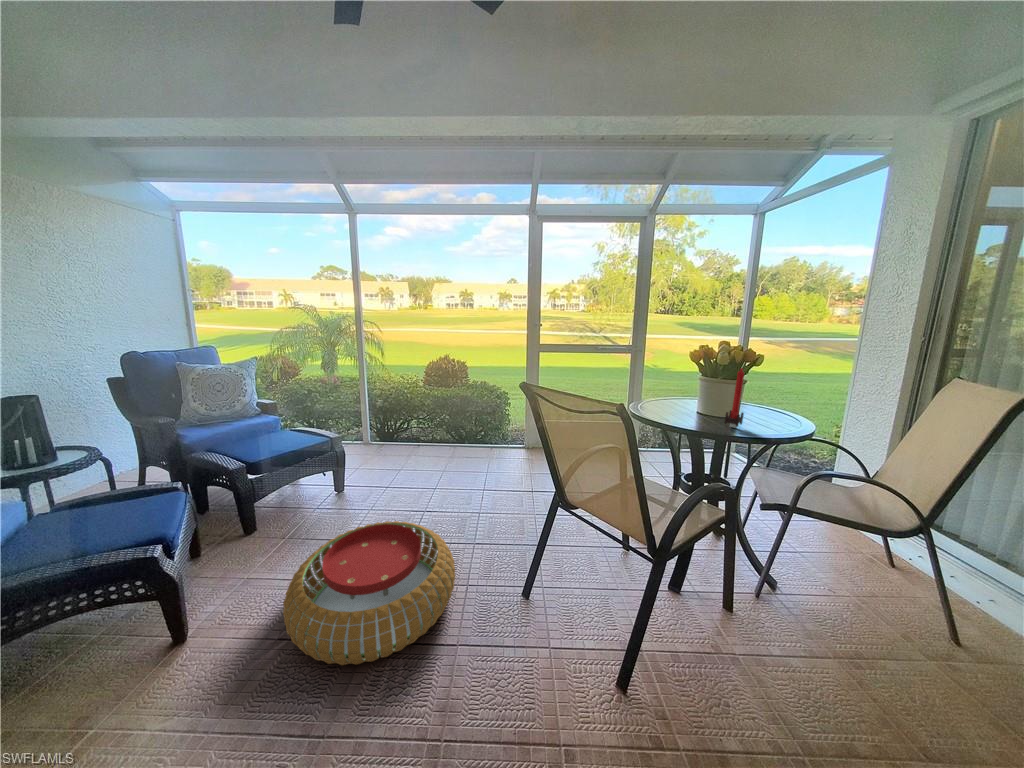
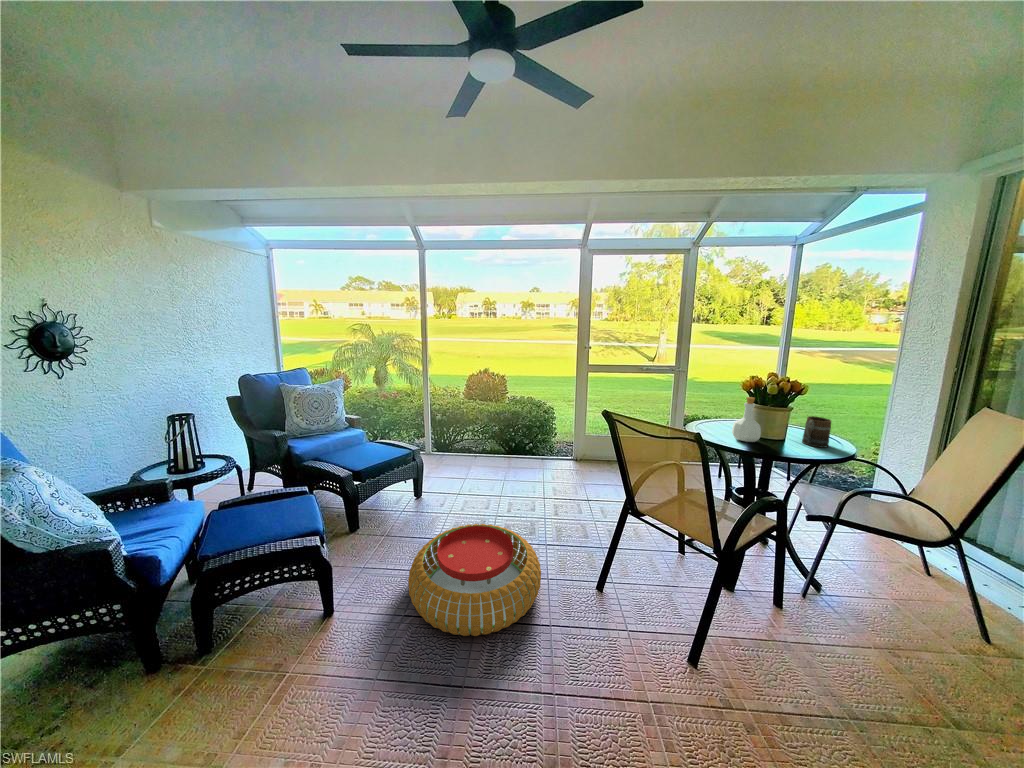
candle: present [724,368,744,428] -> none [773,398,791,449]
bottle: none [681,369,712,420] -> present [732,397,761,442]
mug: none [758,391,790,426] -> present [802,416,831,448]

